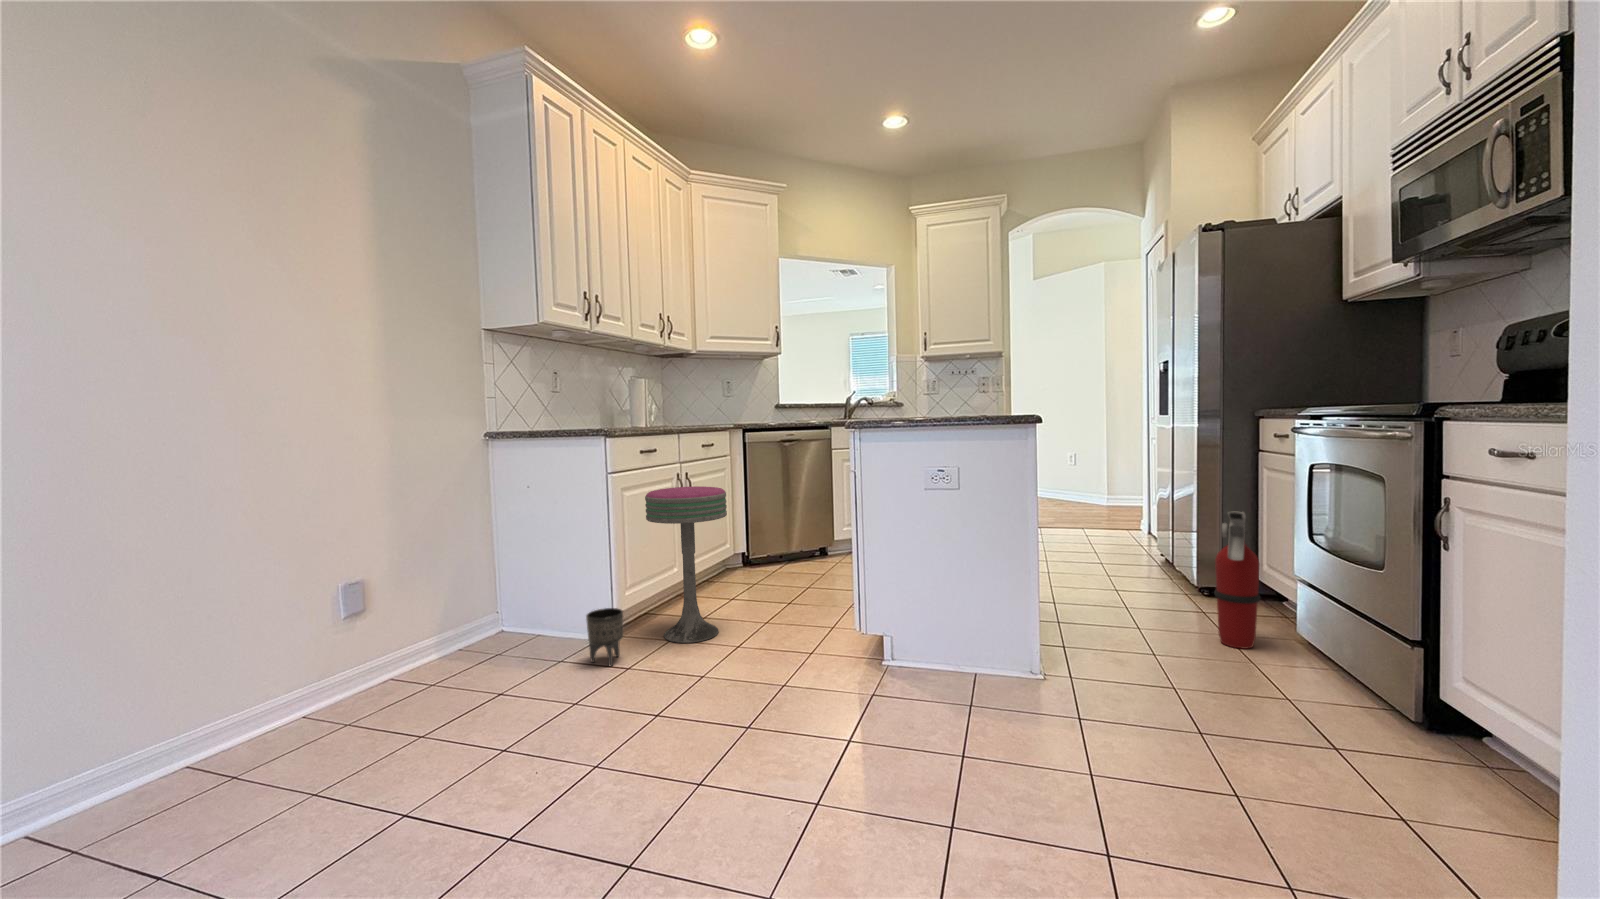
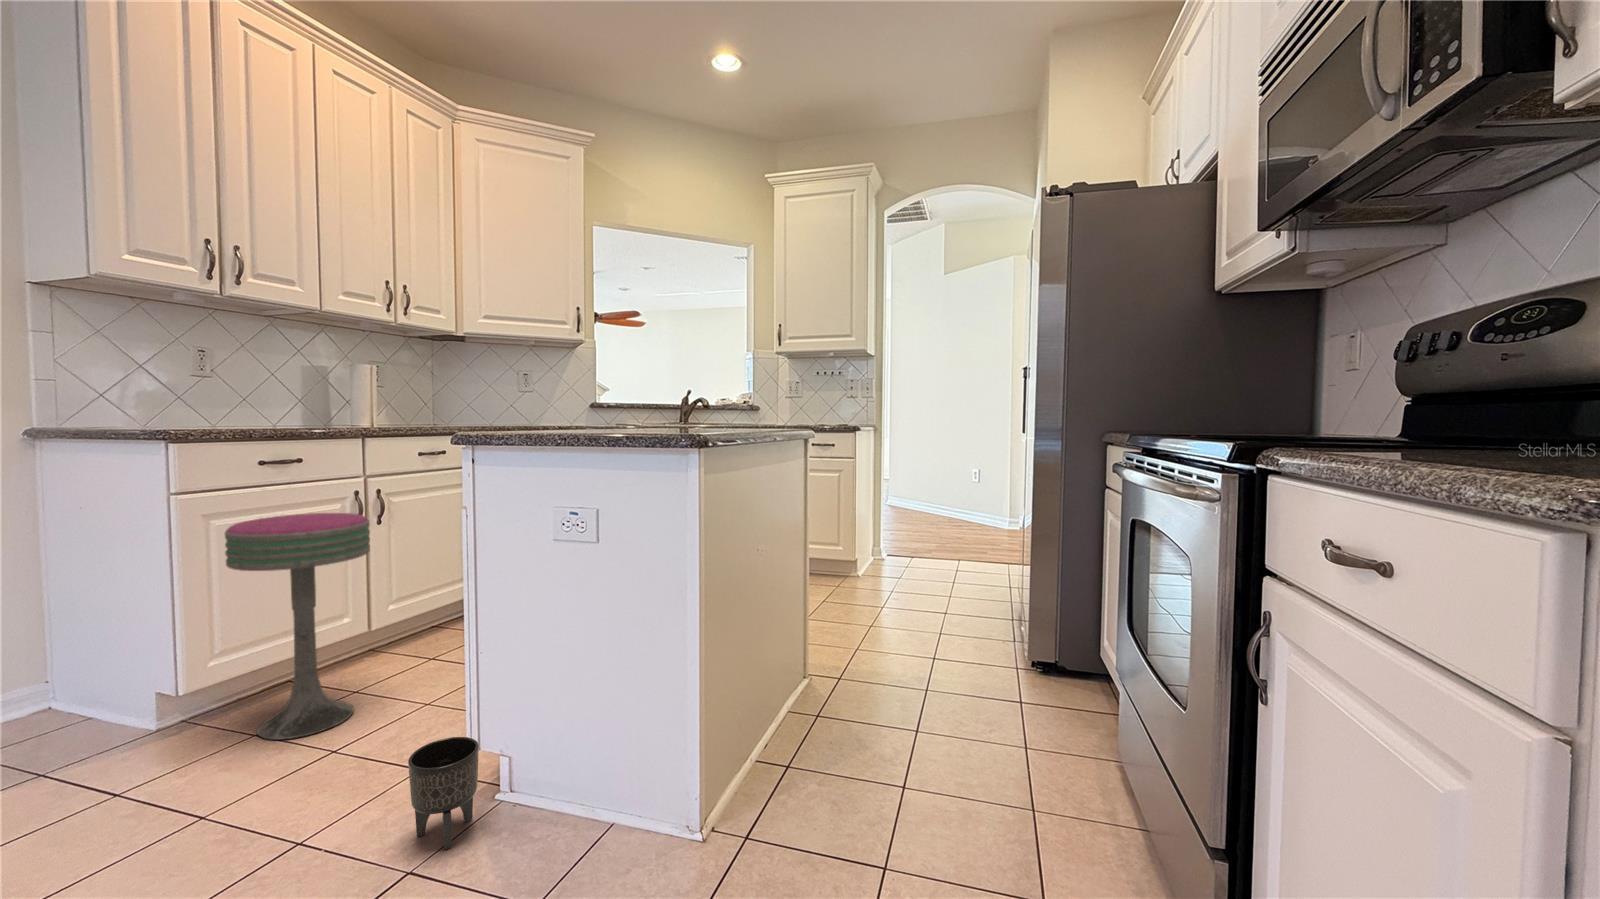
fire extinguisher: present [1214,512,1260,649] -> none [1009,582,1067,779]
planter: present [586,608,623,666] -> present [408,737,479,850]

